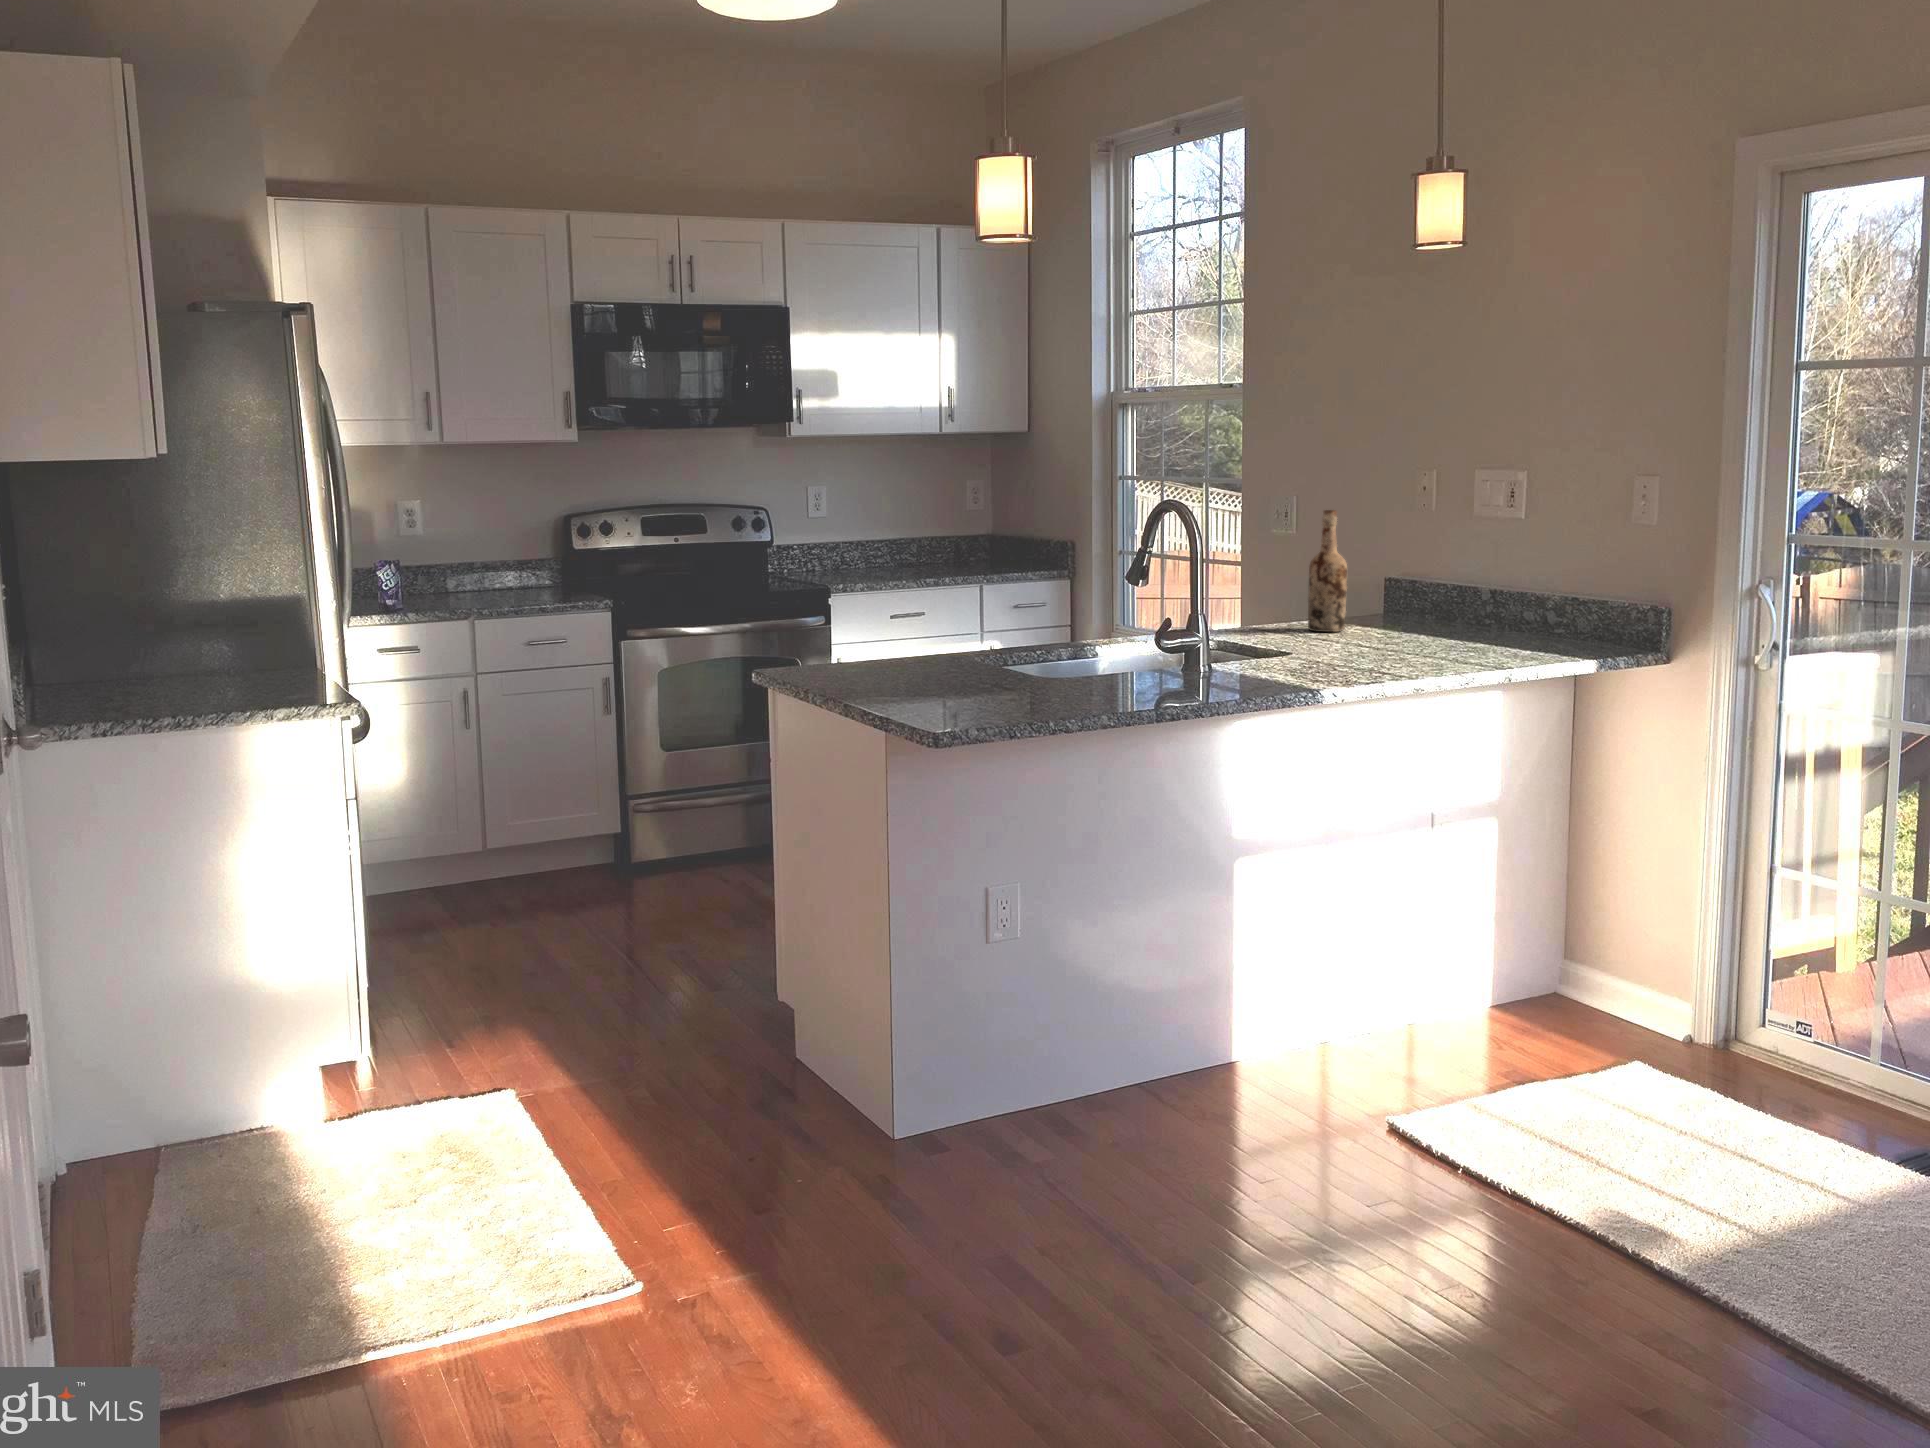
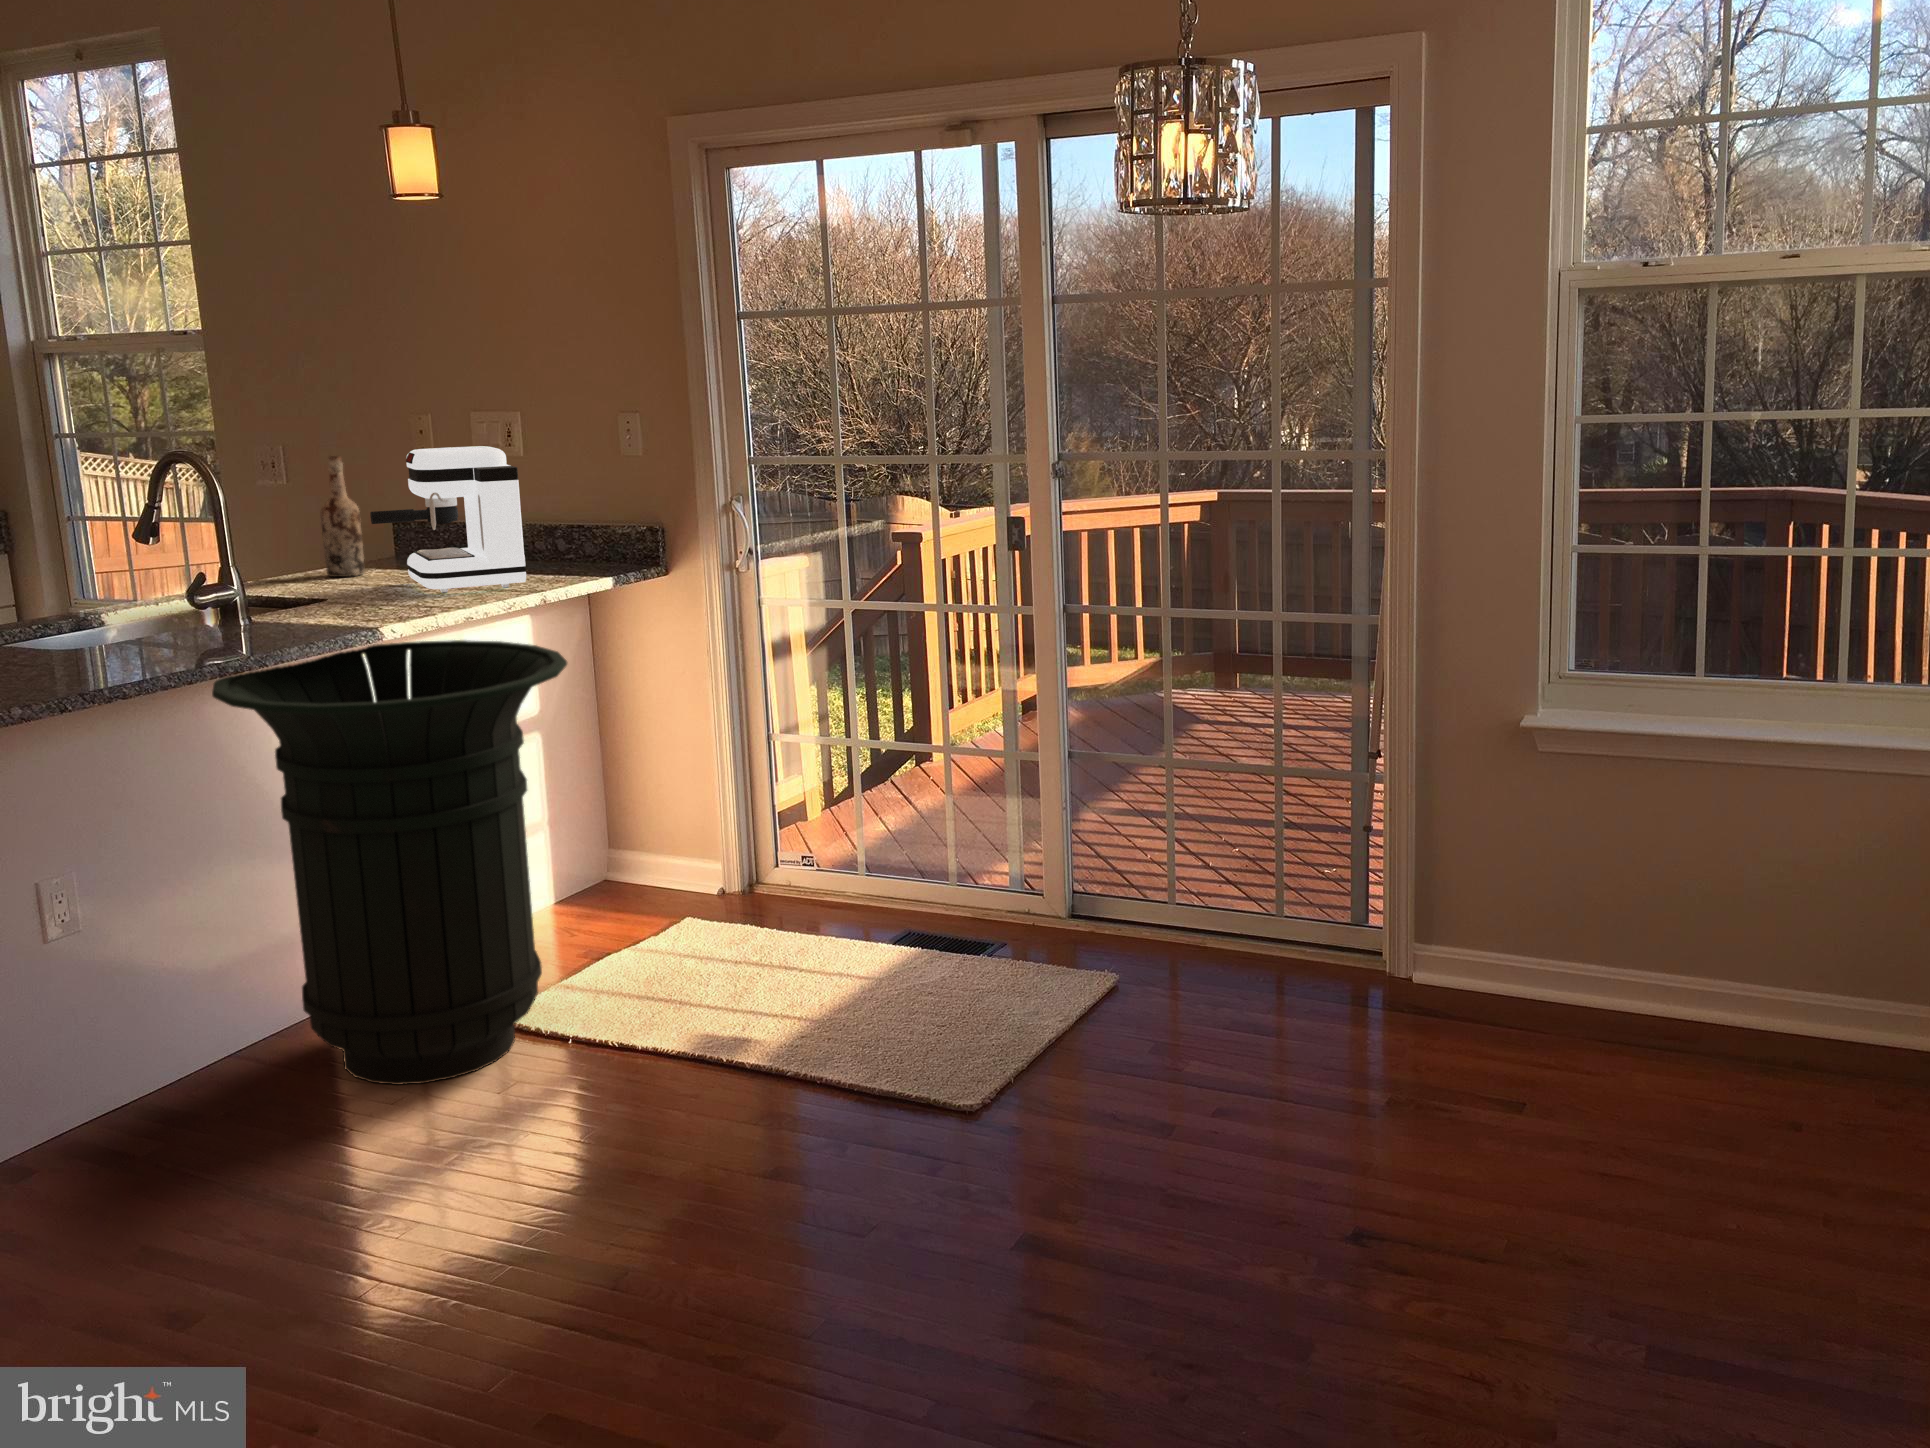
coffee maker: none [1349,507,1505,659] -> present [370,446,526,592]
trash can: none [1144,706,1506,1176] -> present [212,640,567,1085]

